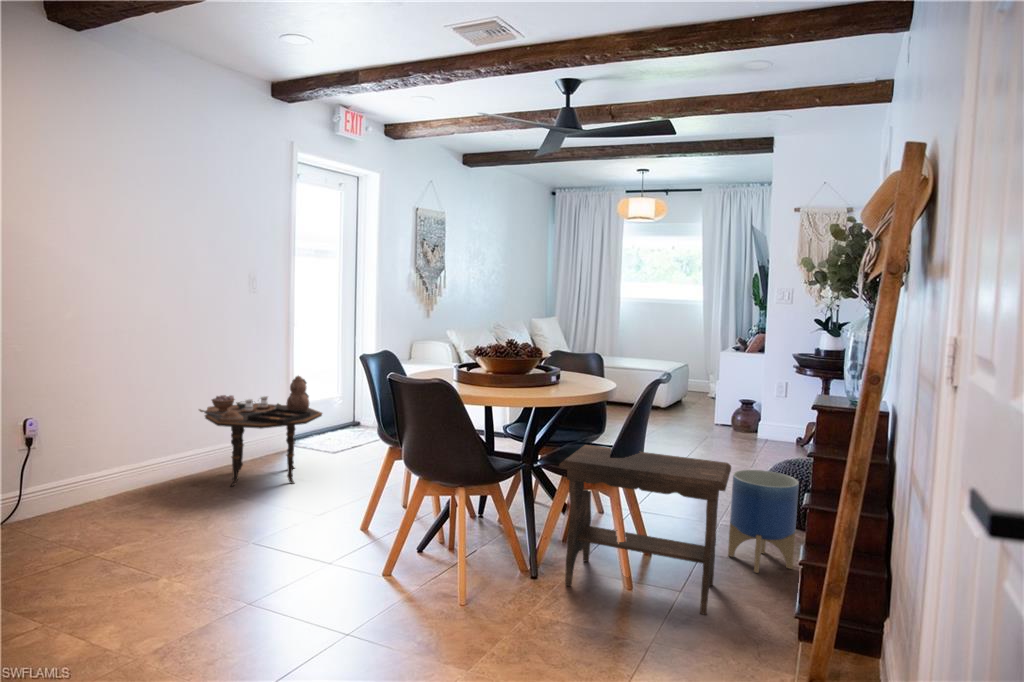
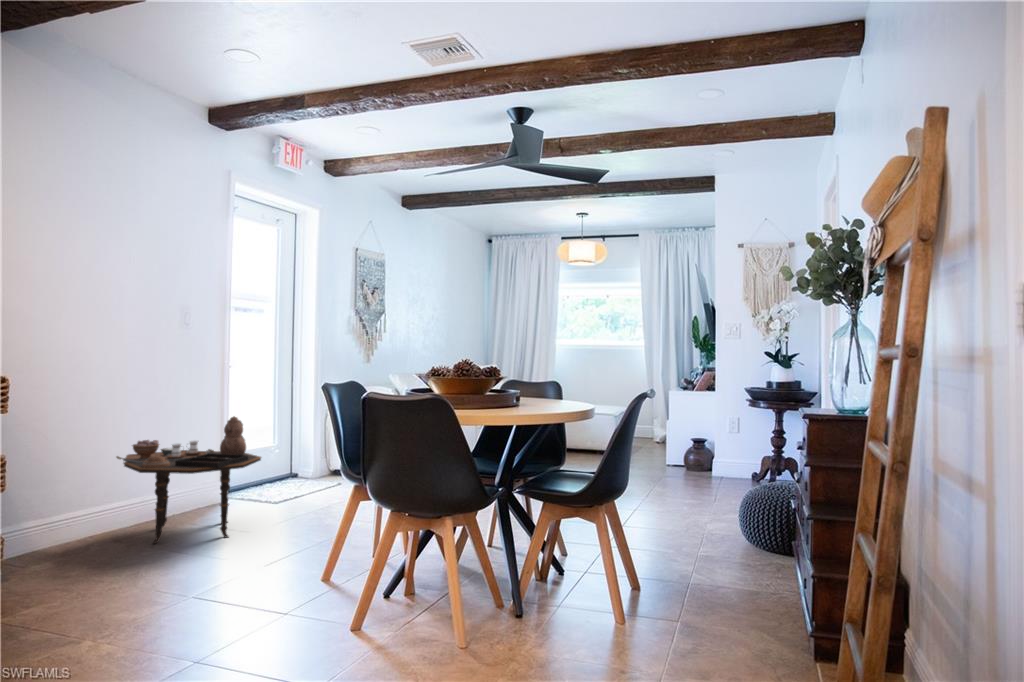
footstool: present [559,445,731,615] -> none [544,468,729,645]
planter: present [728,470,799,573] -> none [718,490,788,600]

